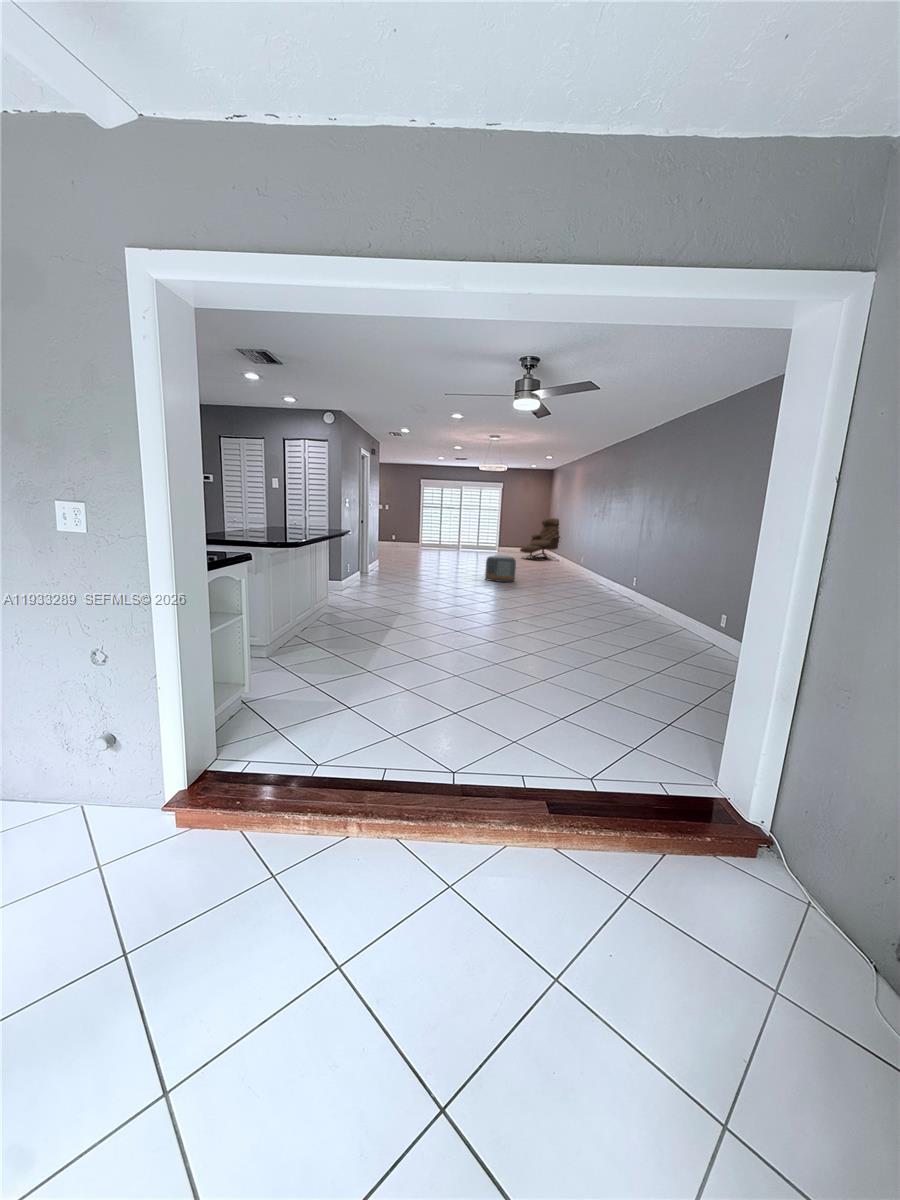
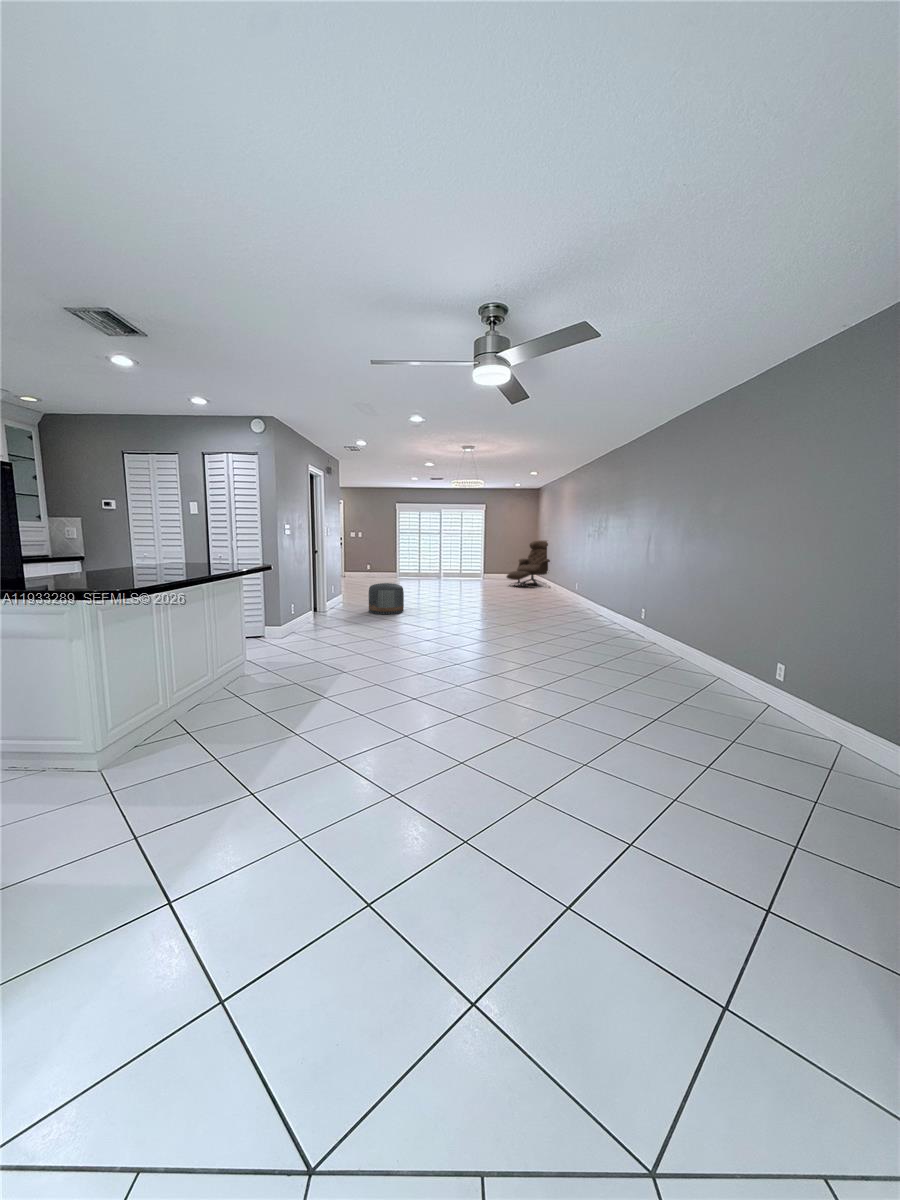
pouf: present [485,555,516,582] -> present [369,583,404,614]

